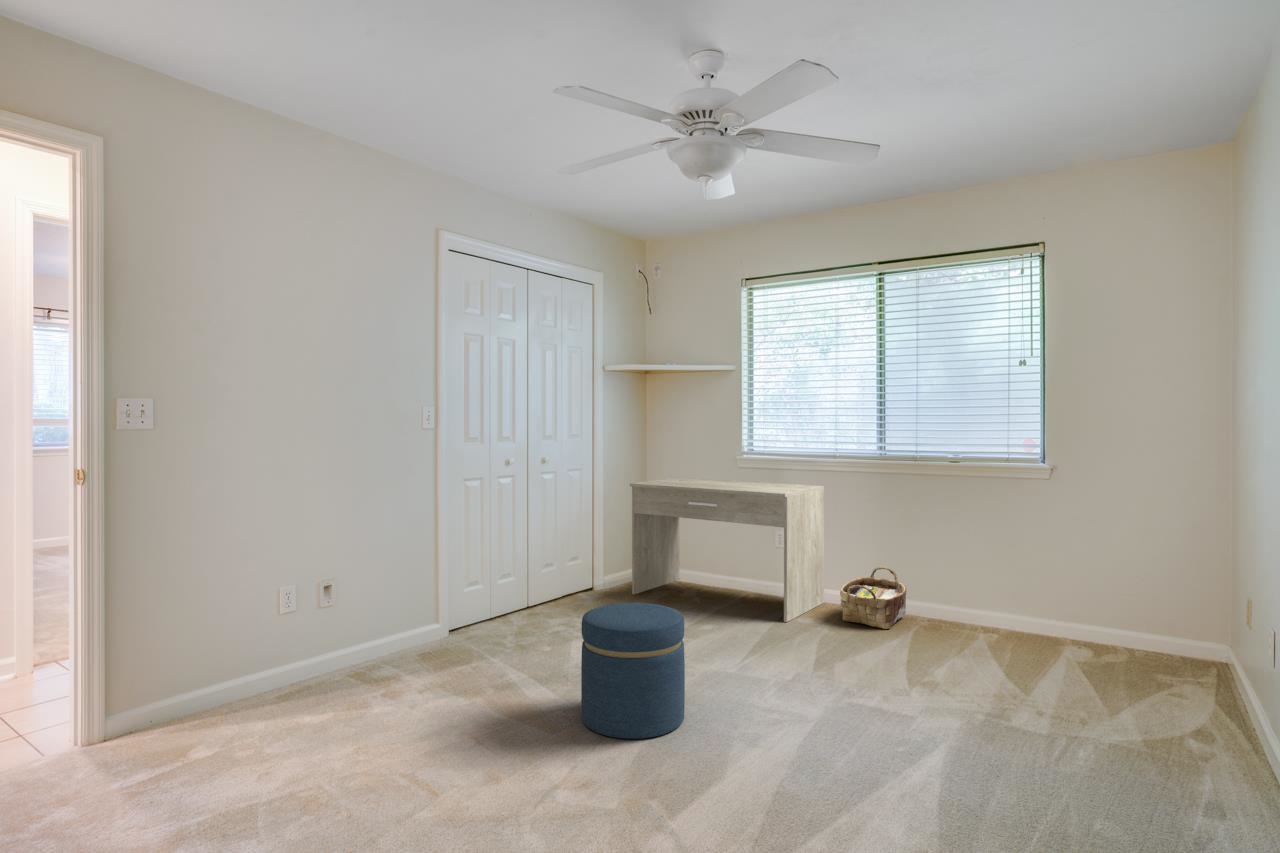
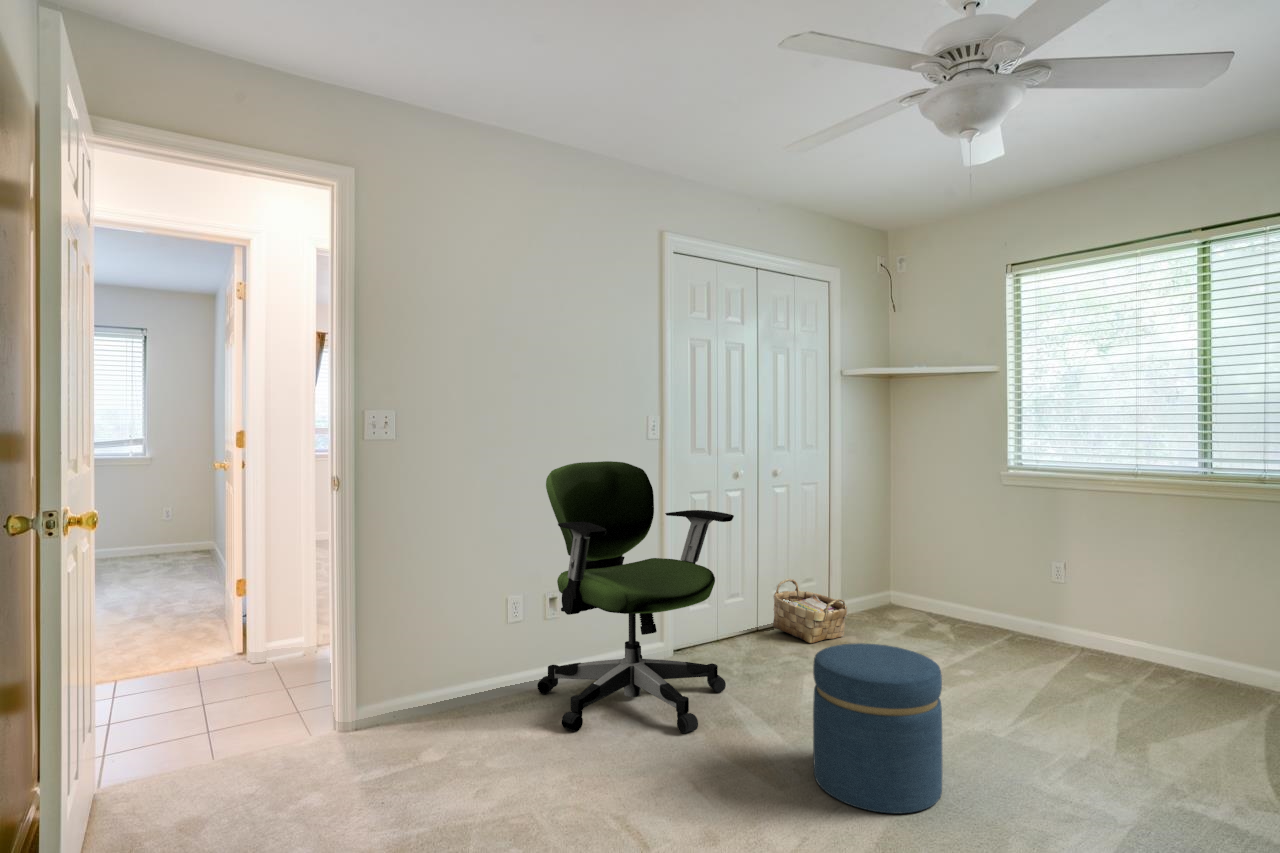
office chair: none [313,451,510,712] -> present [537,461,734,733]
desk: present [630,478,824,622] -> none [869,495,1122,677]
woven basket: present [840,567,906,629] -> present [773,579,847,643]

